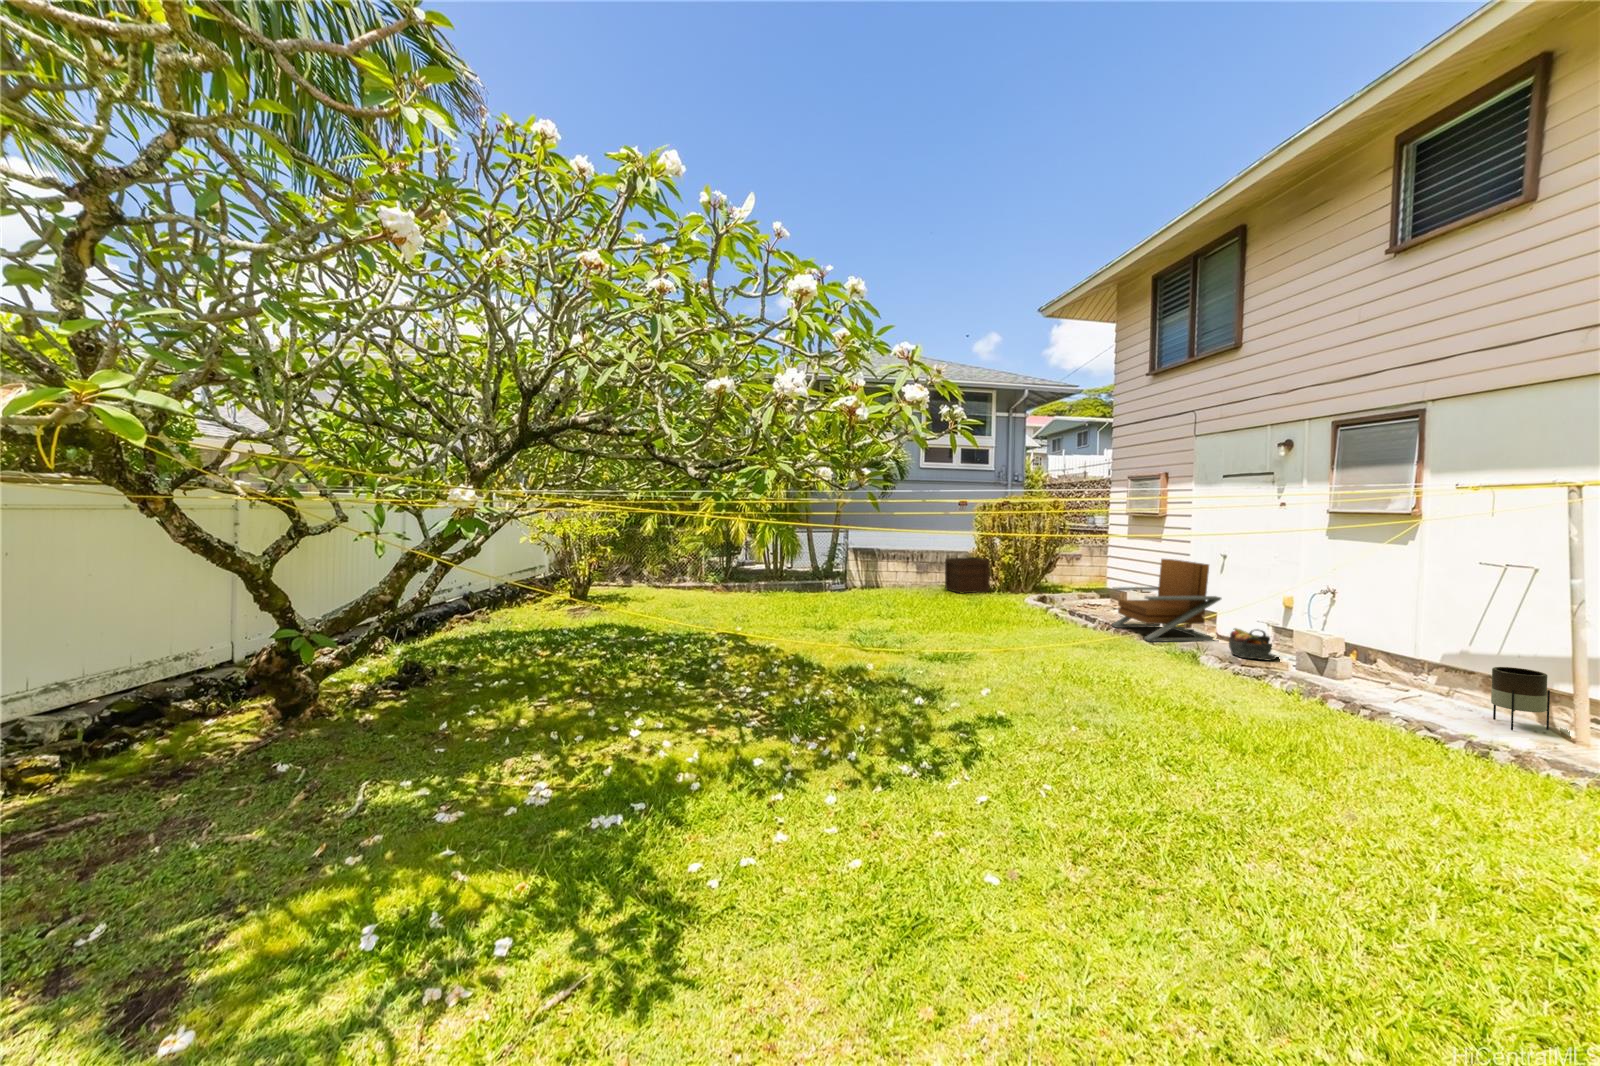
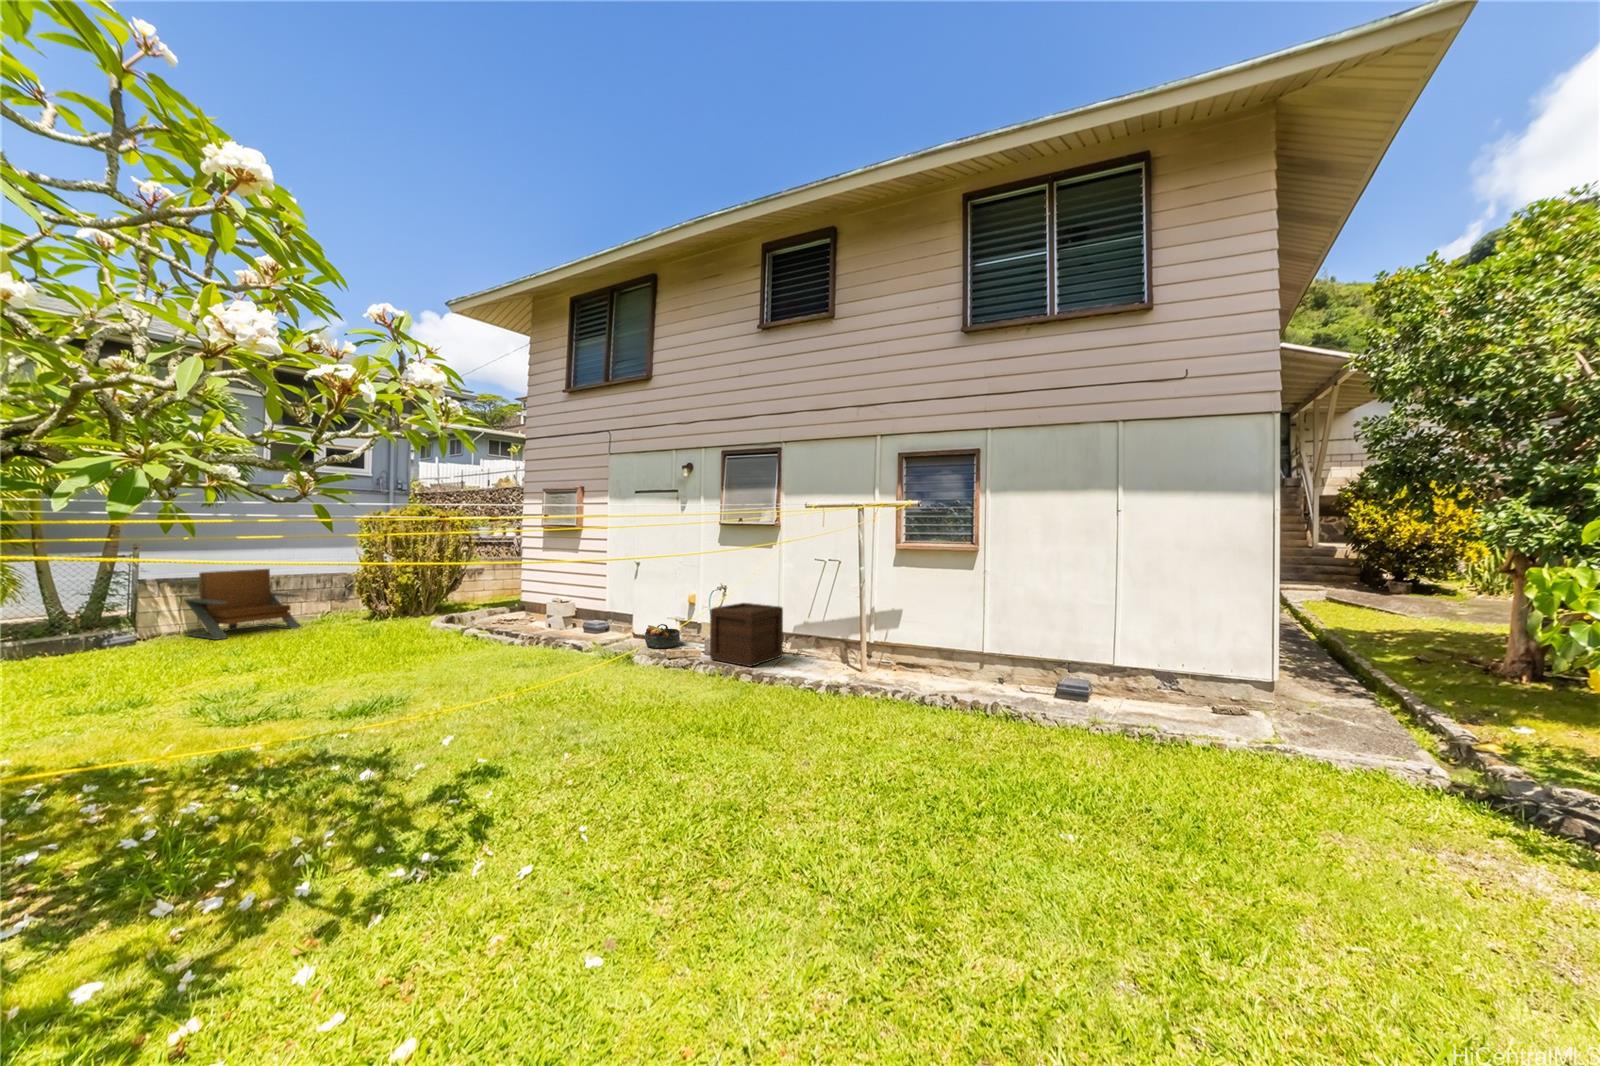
wooden crate: present [945,557,990,593] -> present [710,603,783,667]
lounge chair: present [1112,559,1221,641] -> present [185,569,301,640]
planter: present [1491,667,1550,730] -> none [800,629,823,667]

